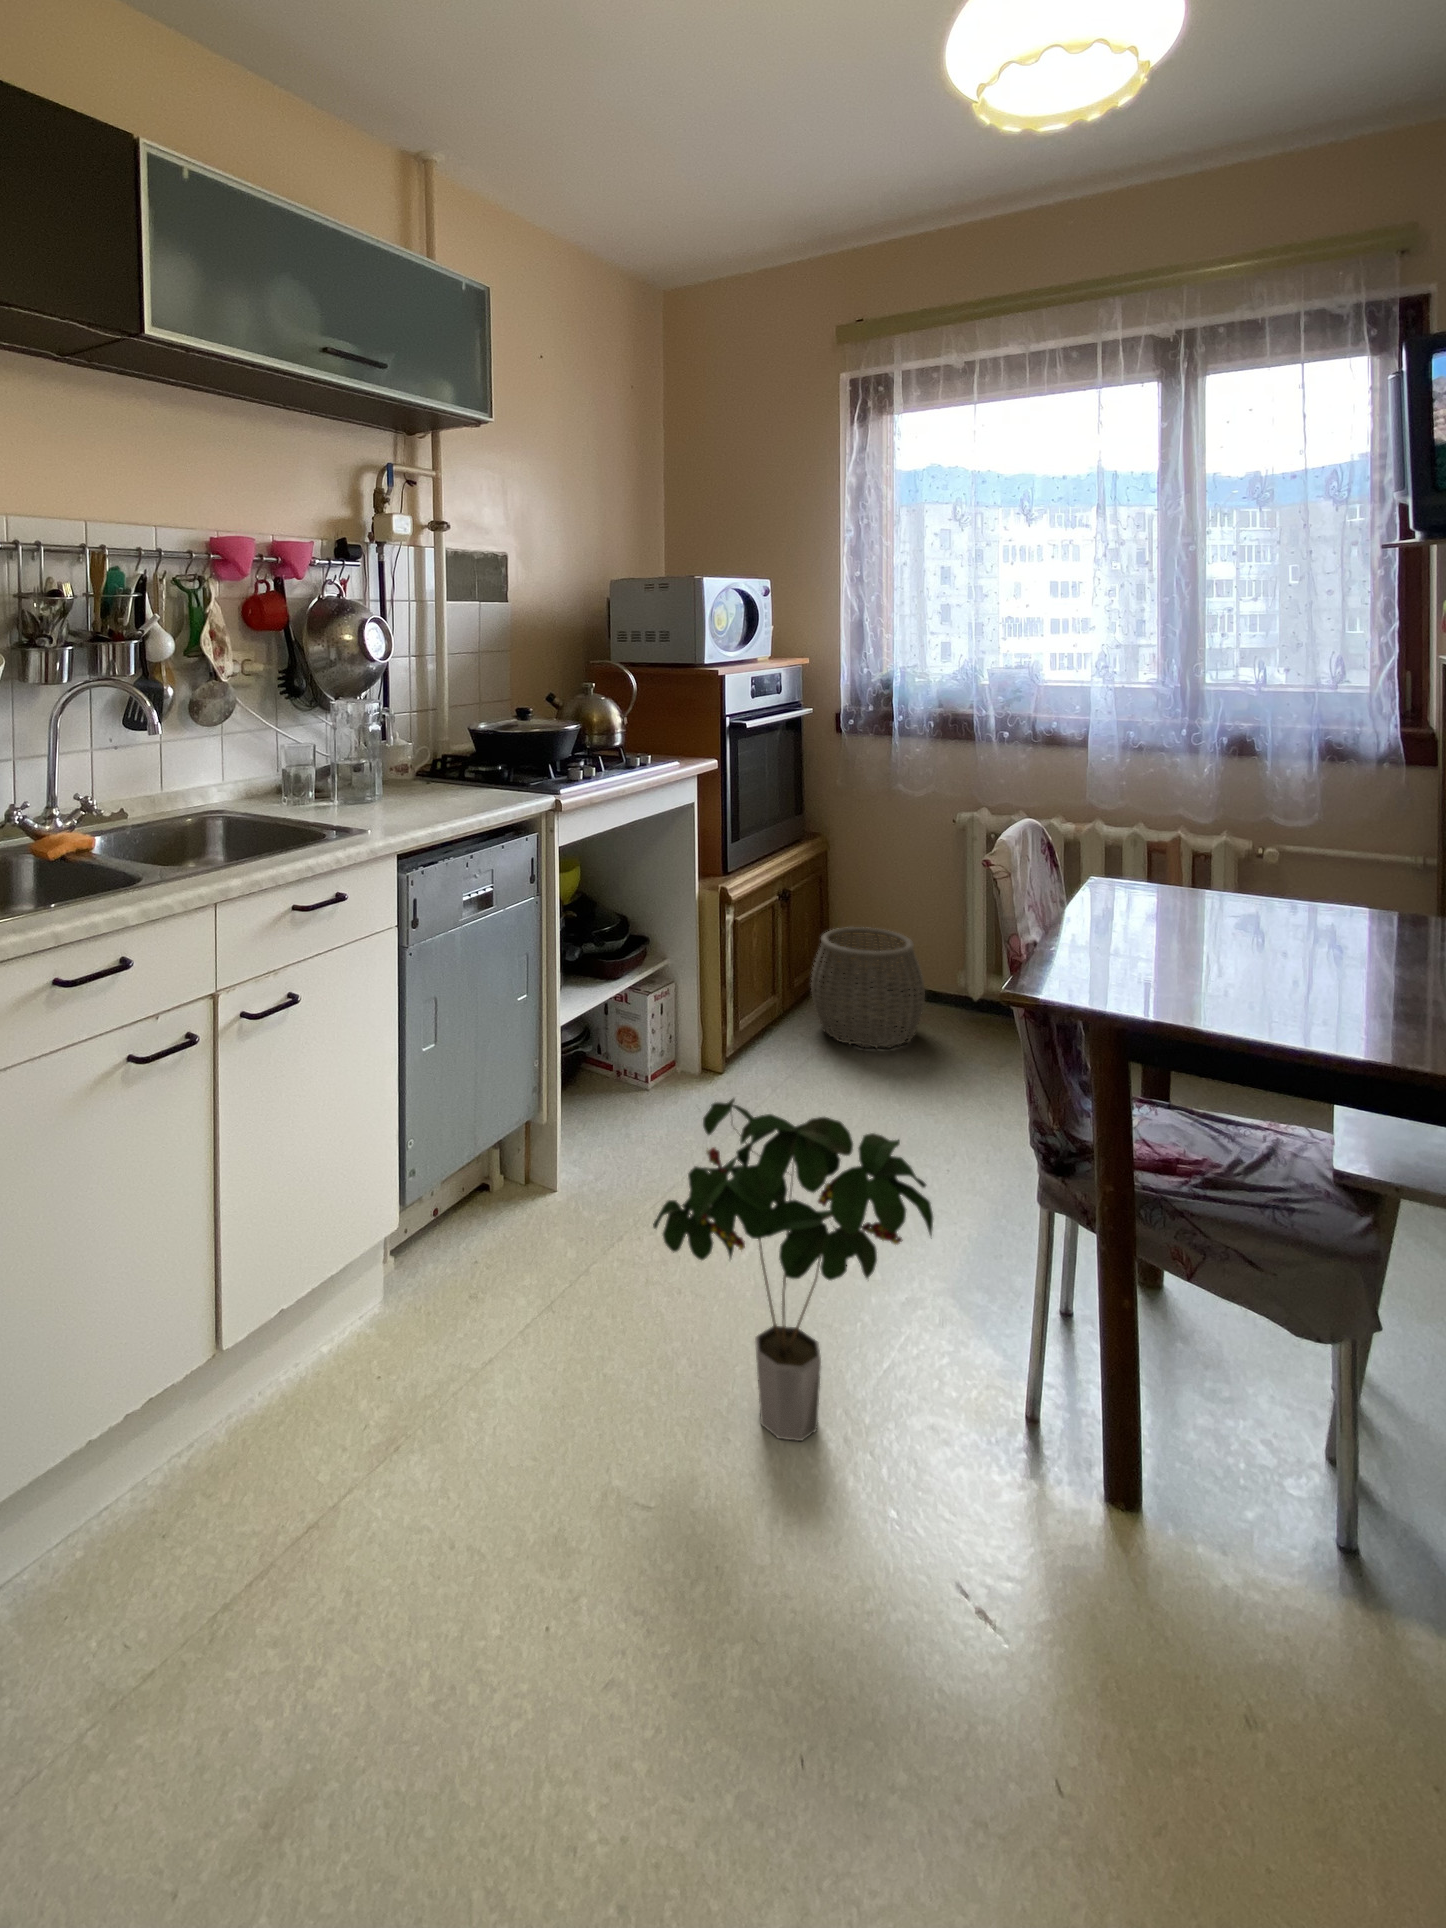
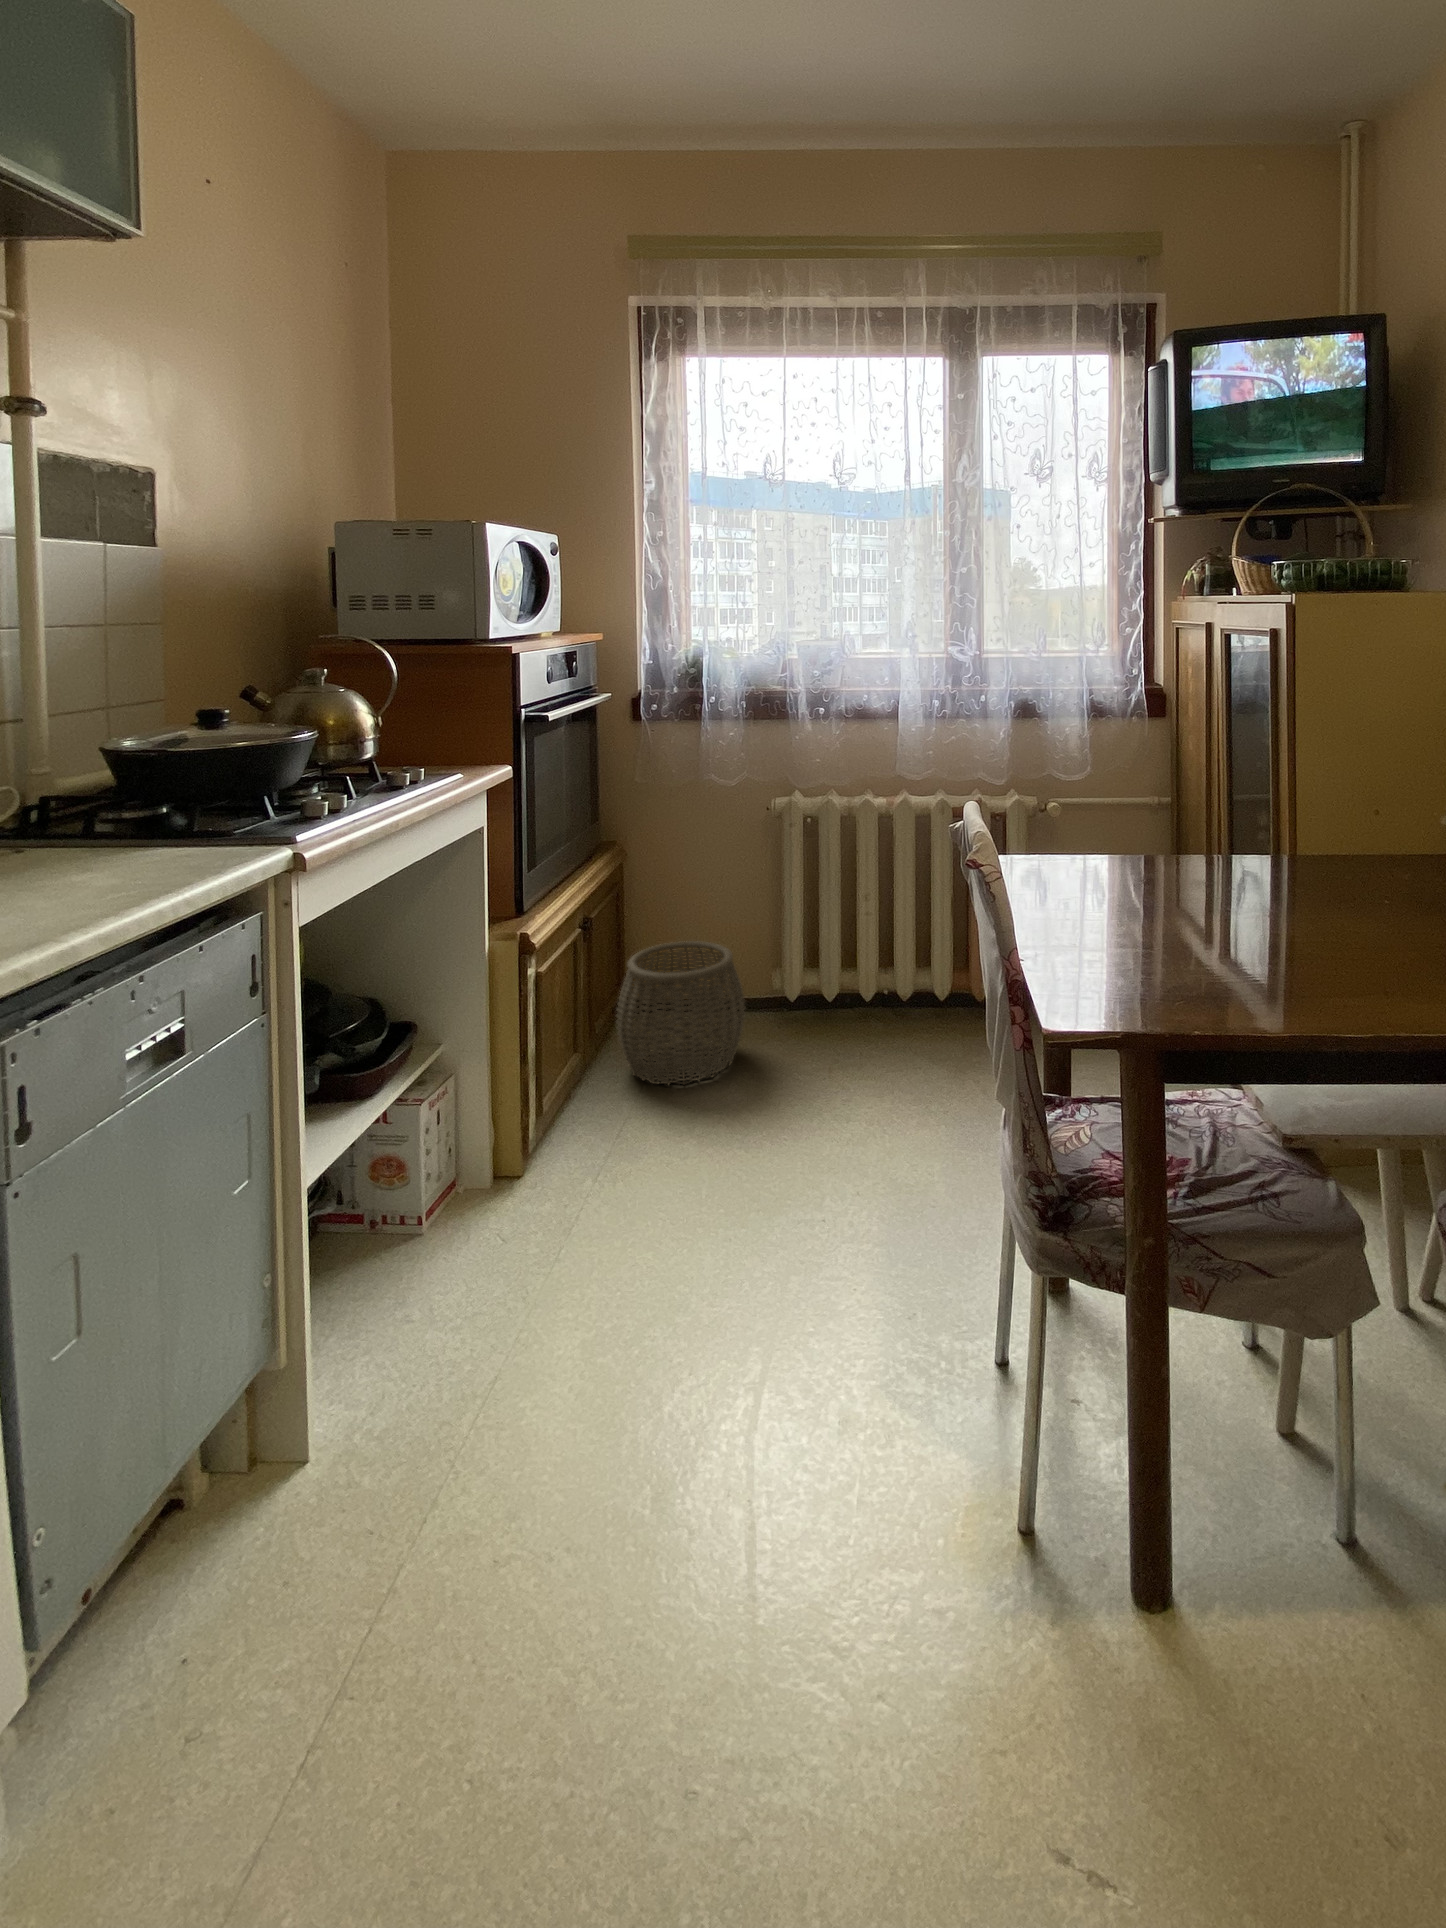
potted plant: present [653,1098,933,1441] -> none [541,1258,962,1766]

